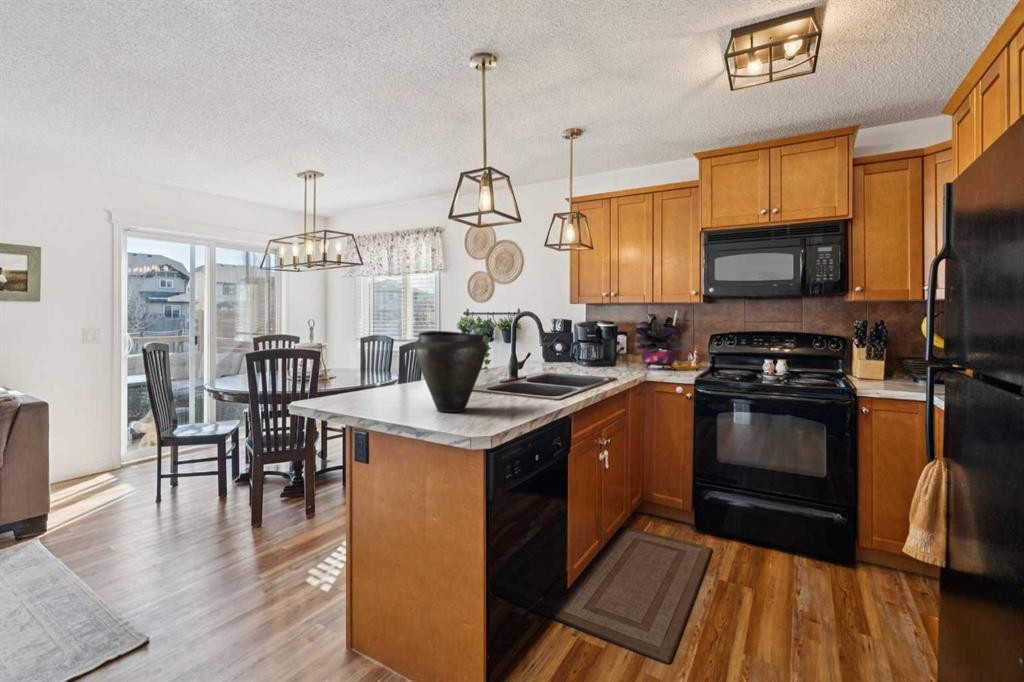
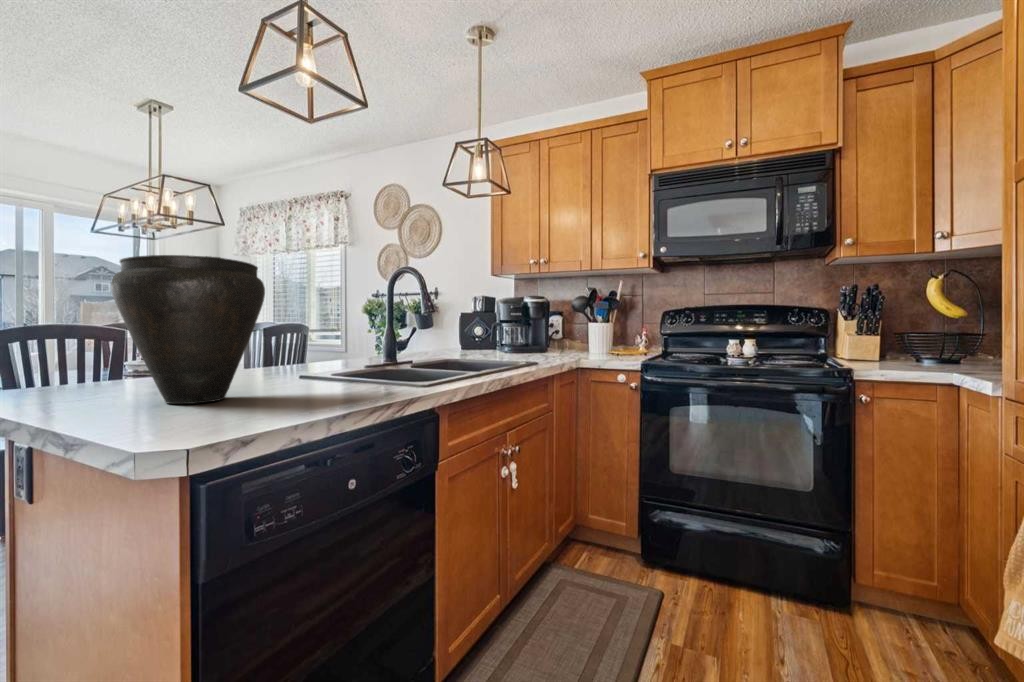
potted plant: present [636,319,683,369] -> none [570,291,628,354]

